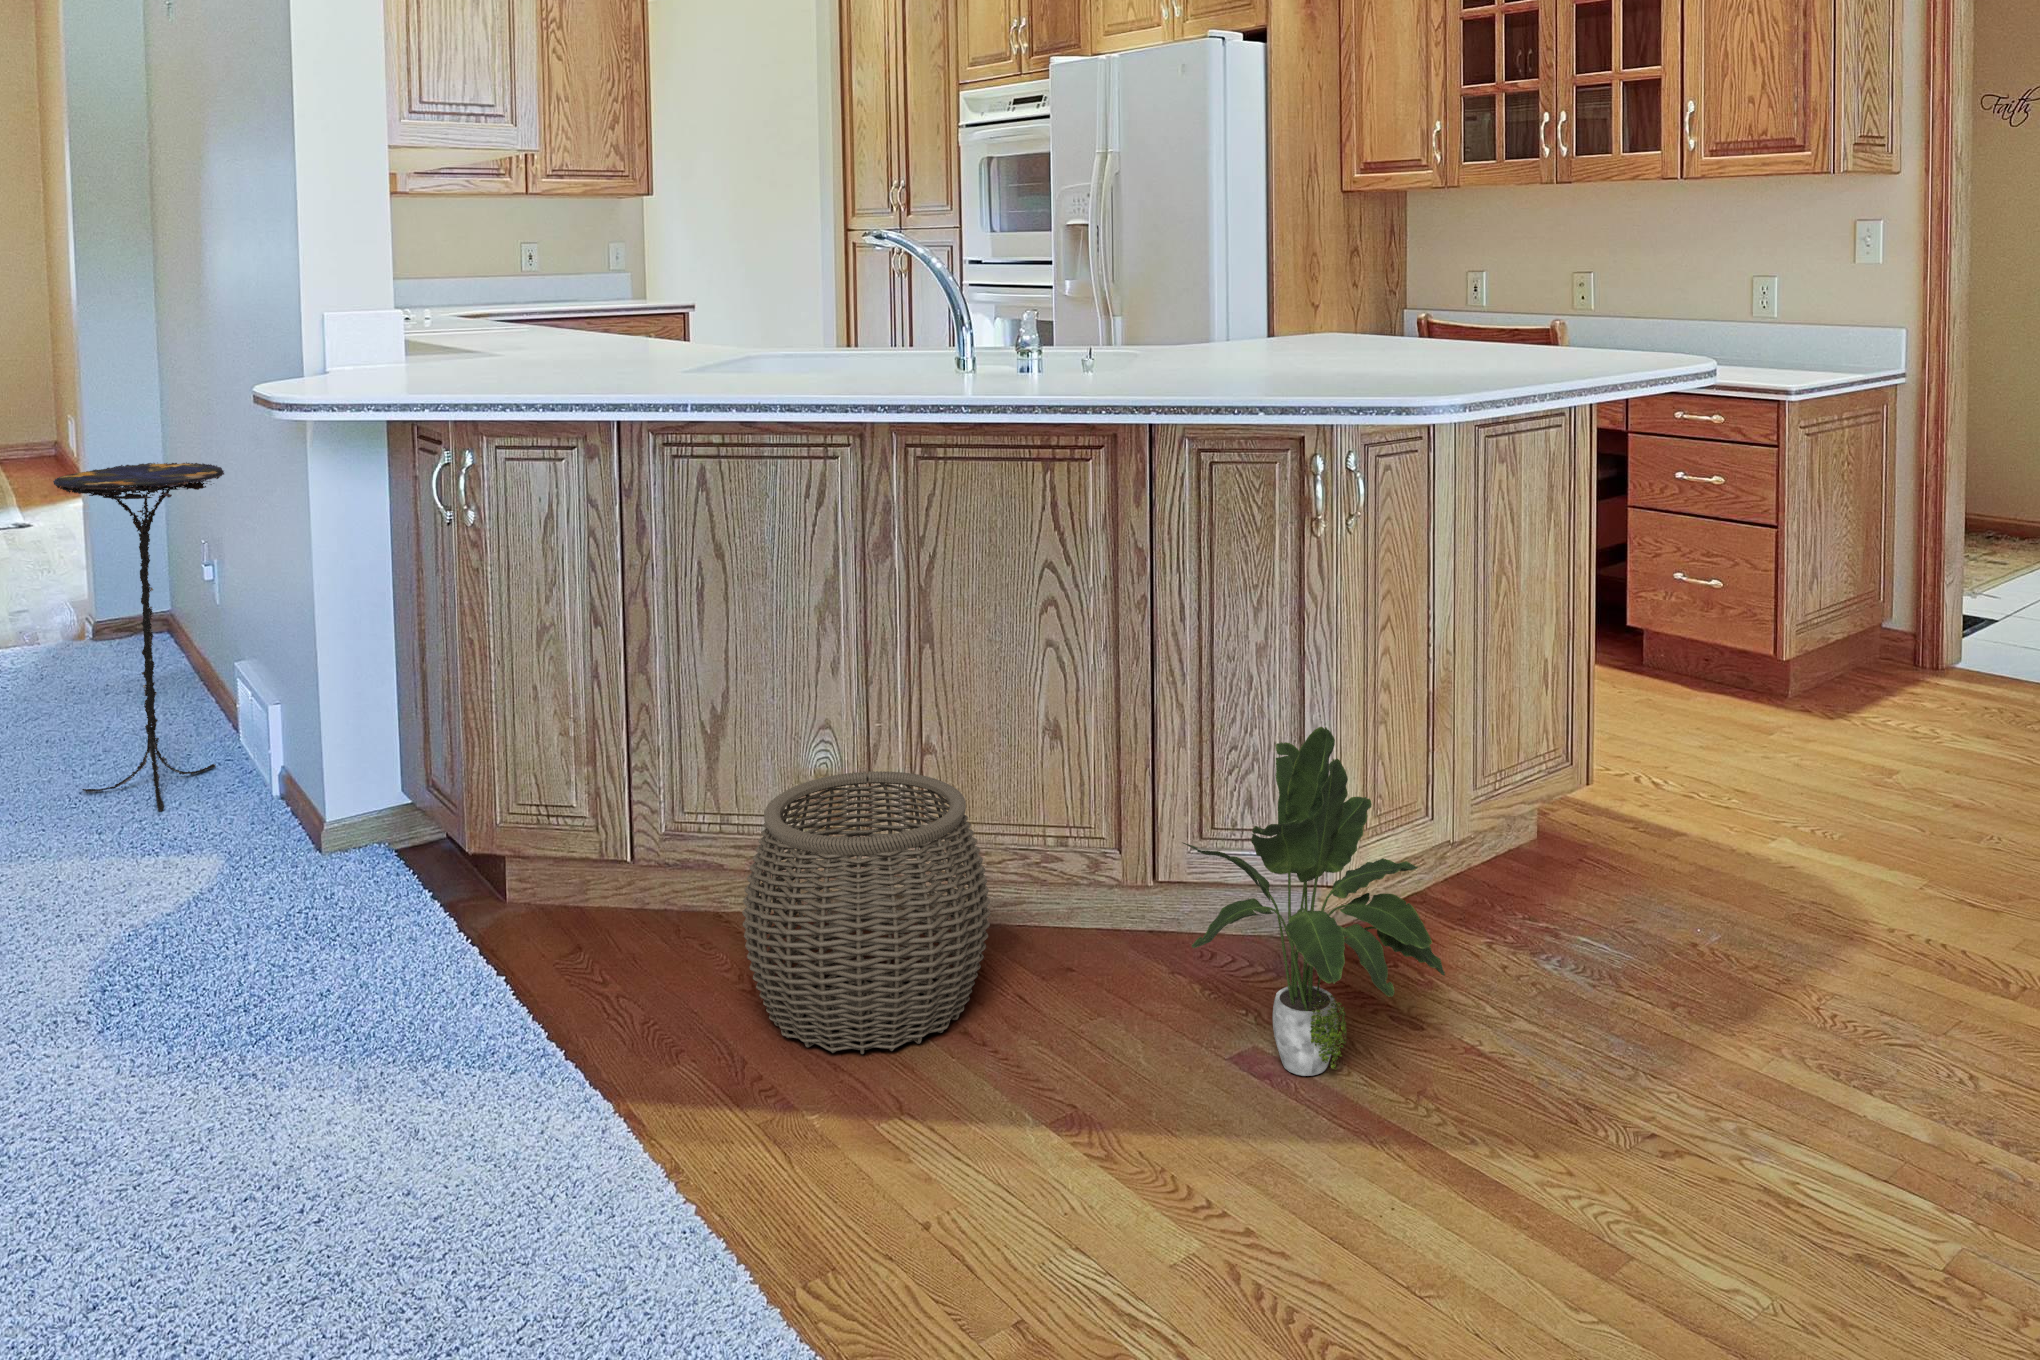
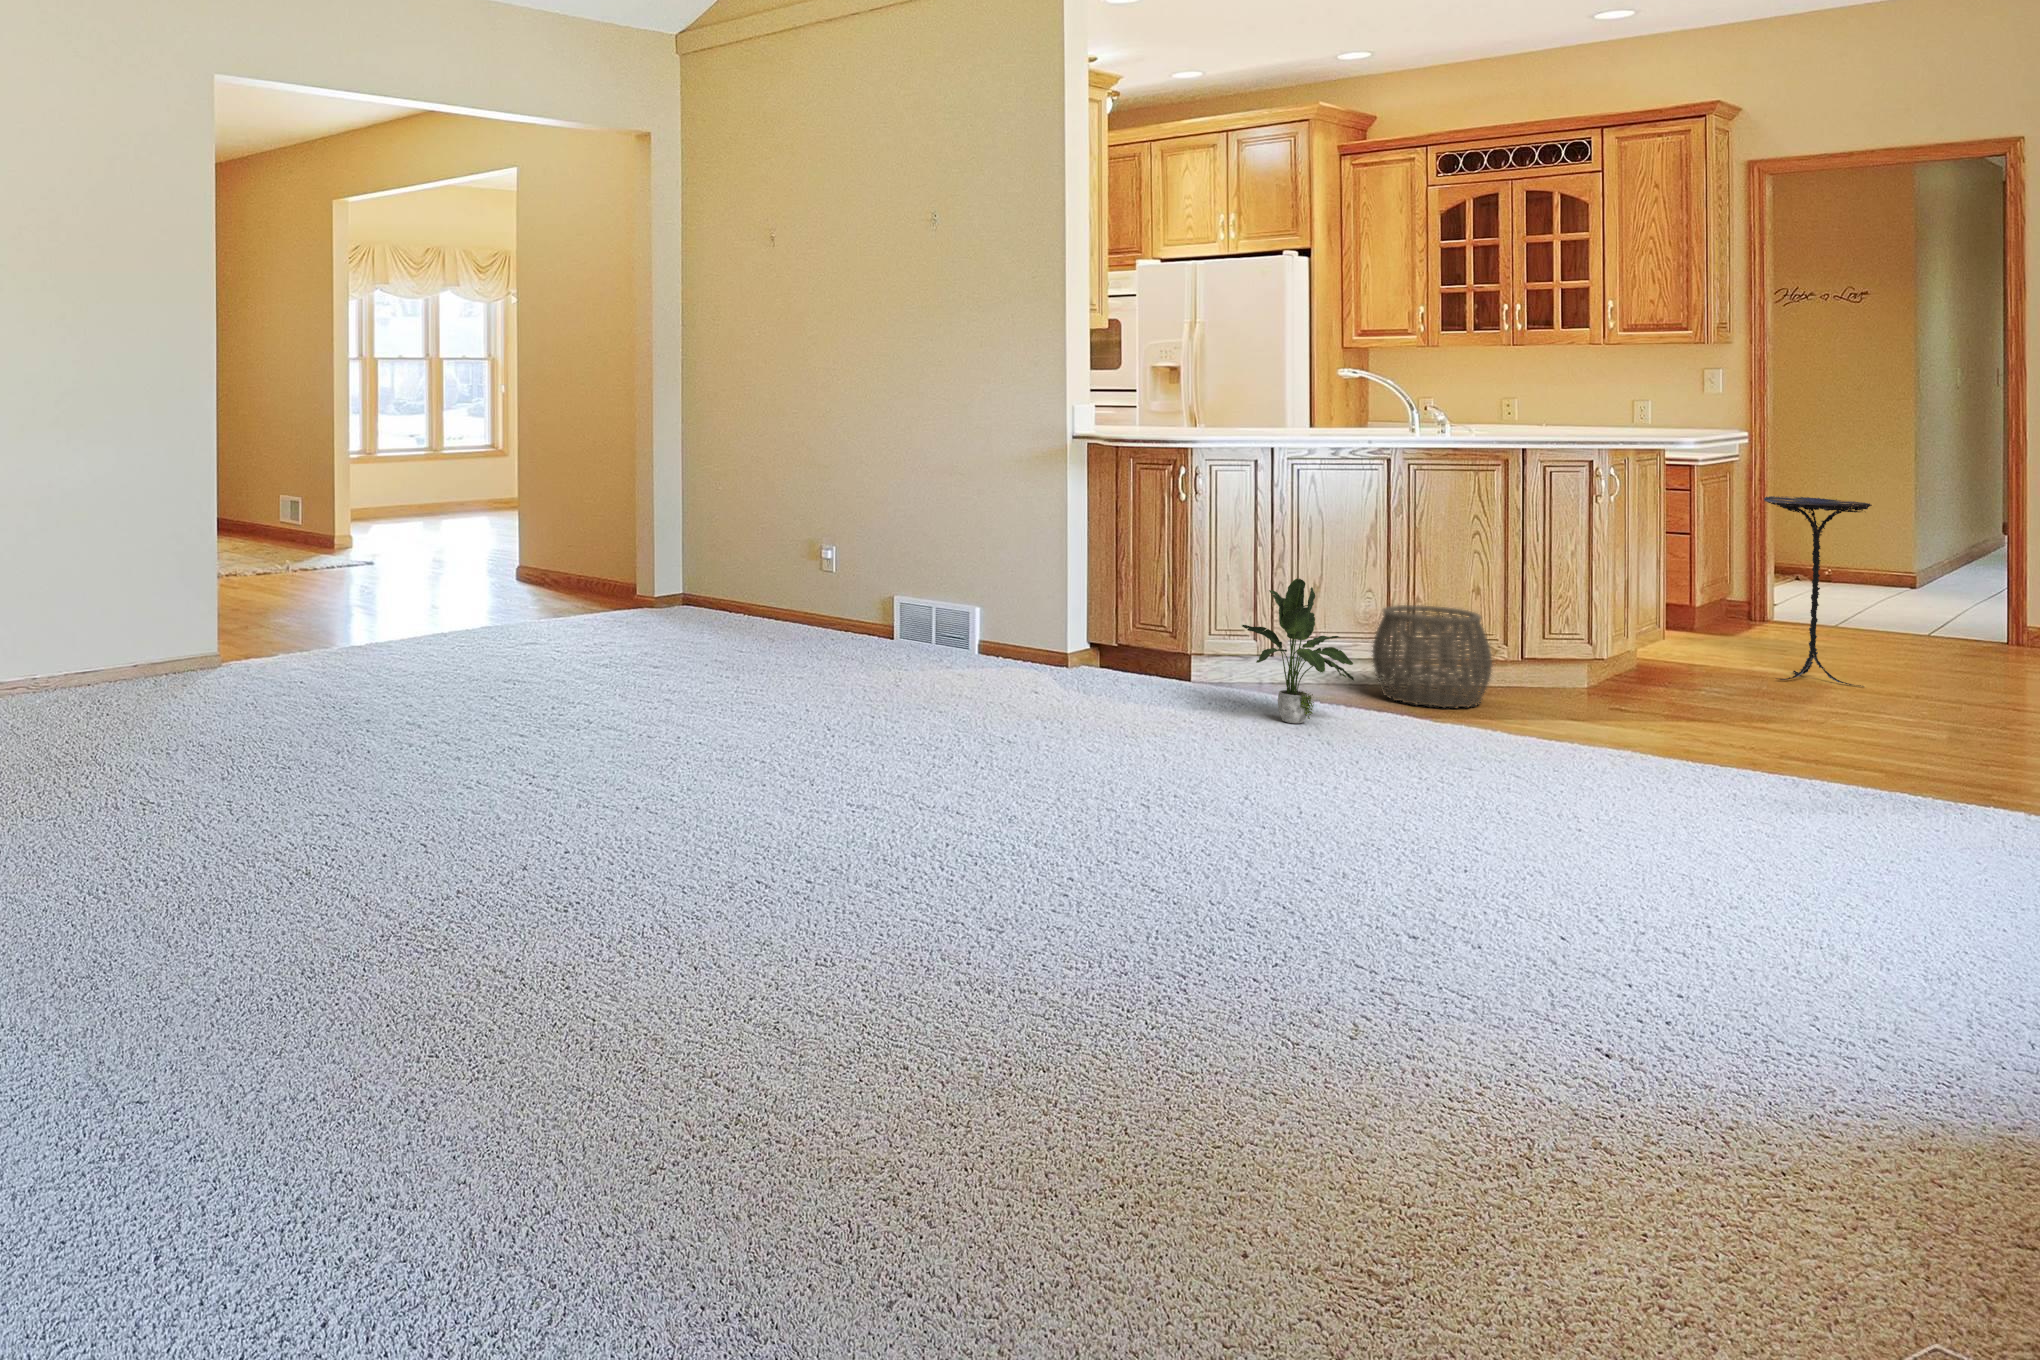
side table: present [53,462,224,811] -> present [1764,496,1872,687]
potted plant: present [1182,727,1445,1076] -> present [1242,579,1354,723]

